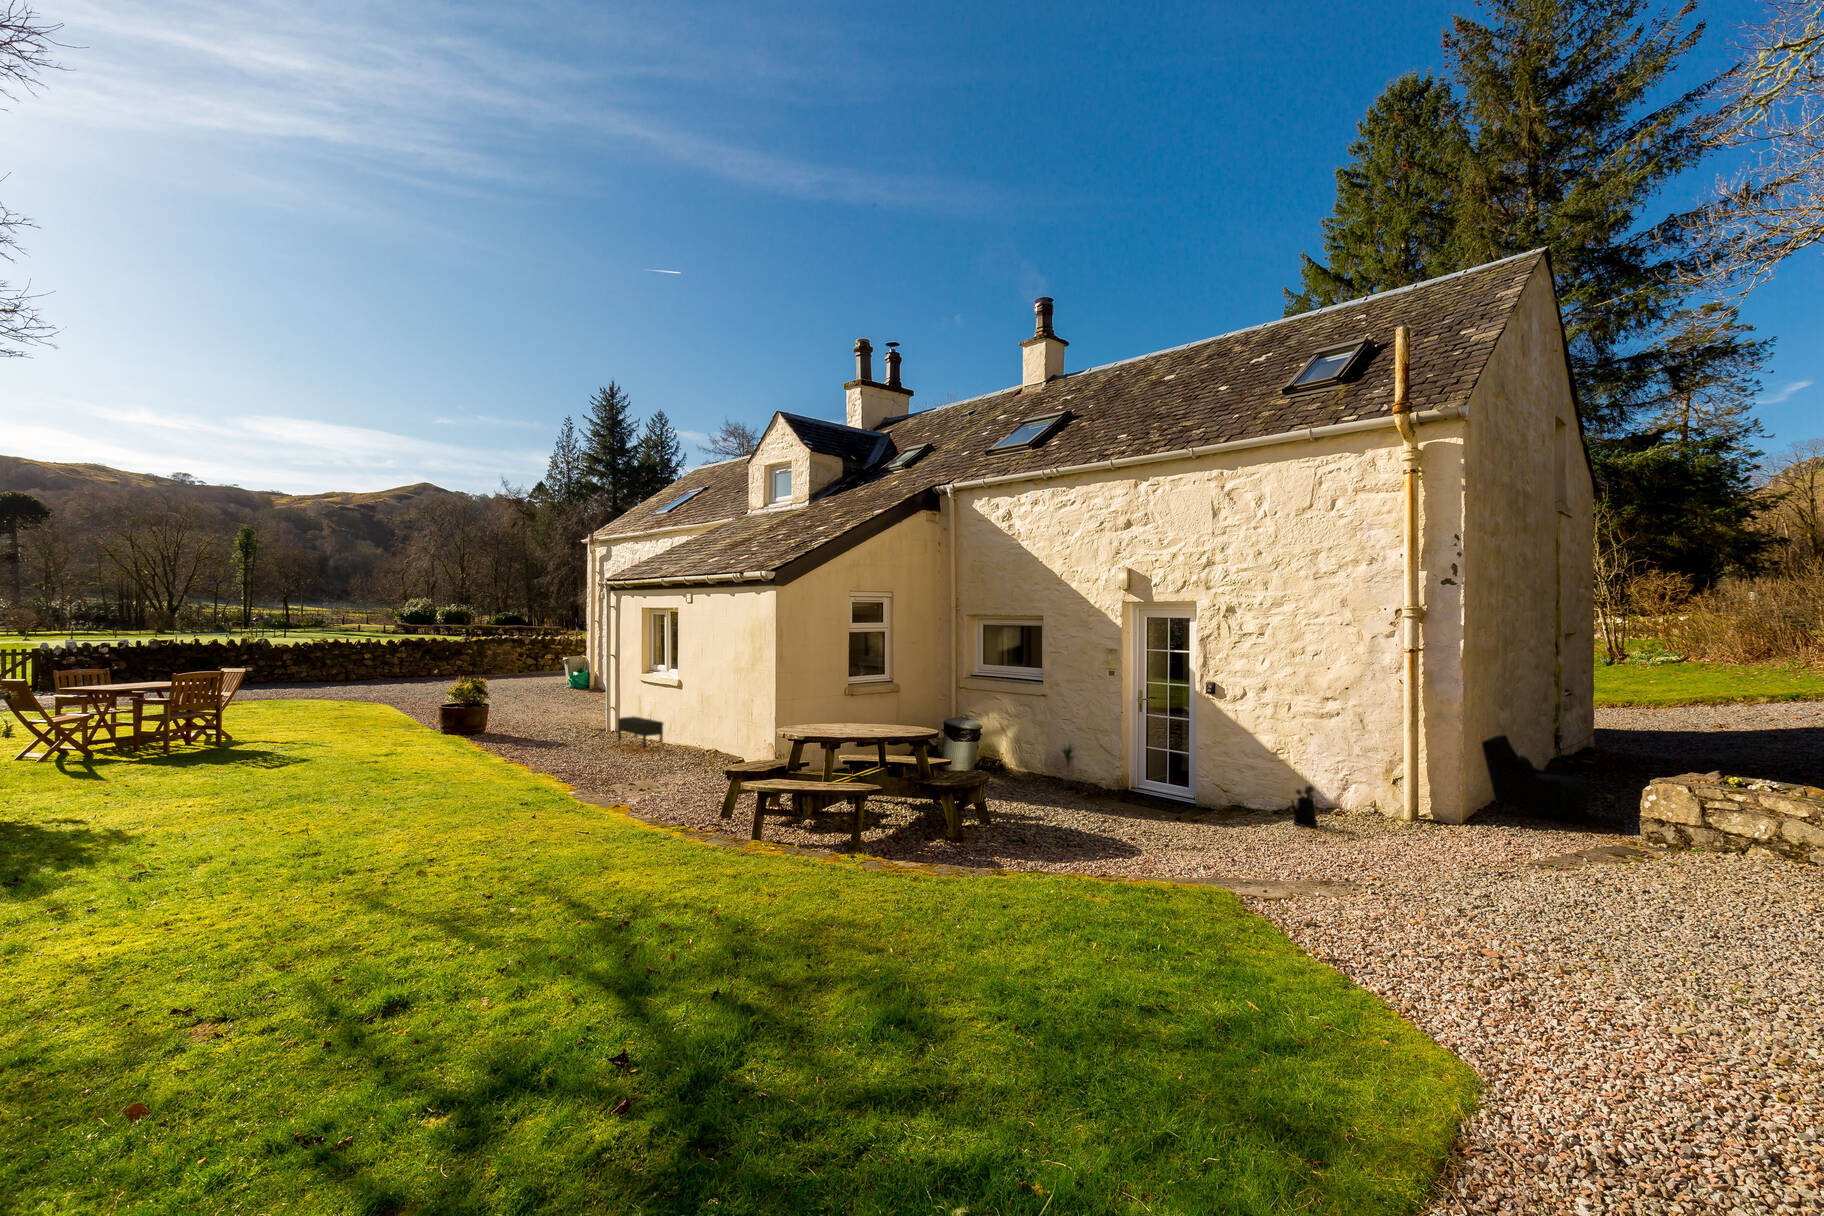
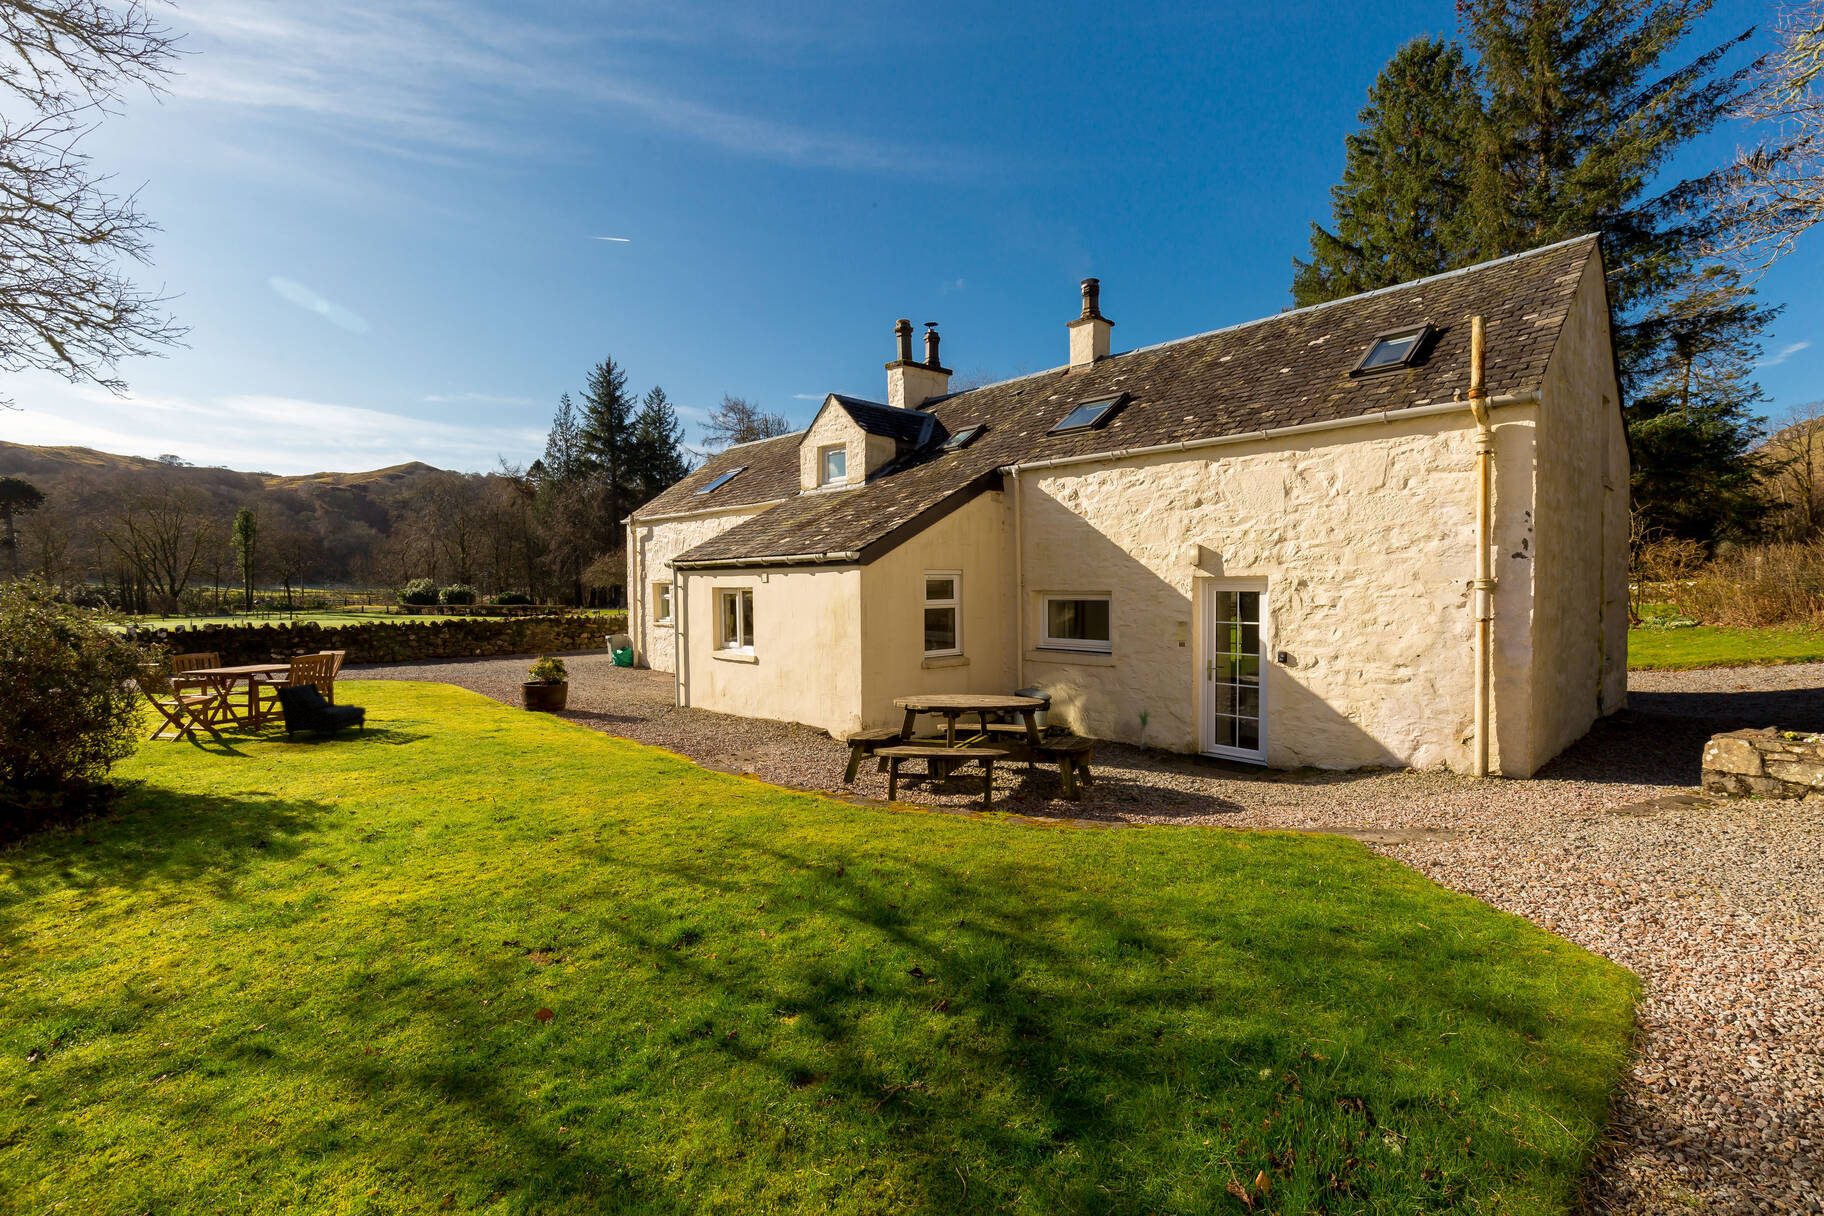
bench: present [618,716,663,748] -> none [696,692,742,722]
armchair: present [1482,735,1592,824] -> present [277,682,366,740]
watering can: present [1291,786,1317,827] -> none [1368,742,1392,781]

